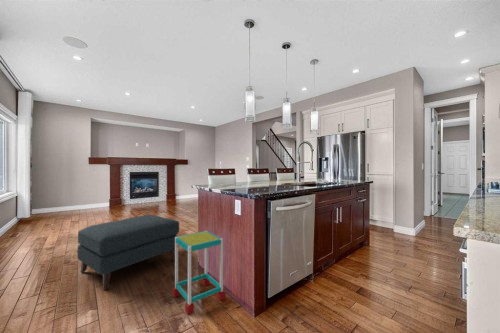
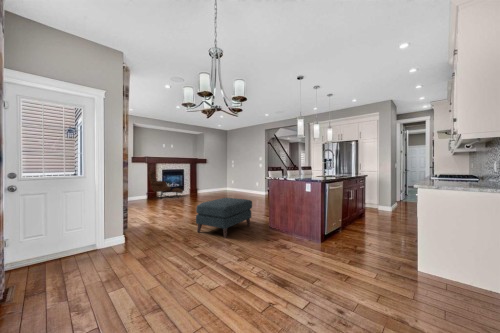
lounge chair: none [108,171,153,207] -> present [149,169,183,198]
side table: present [173,231,225,315] -> none [268,203,299,244]

